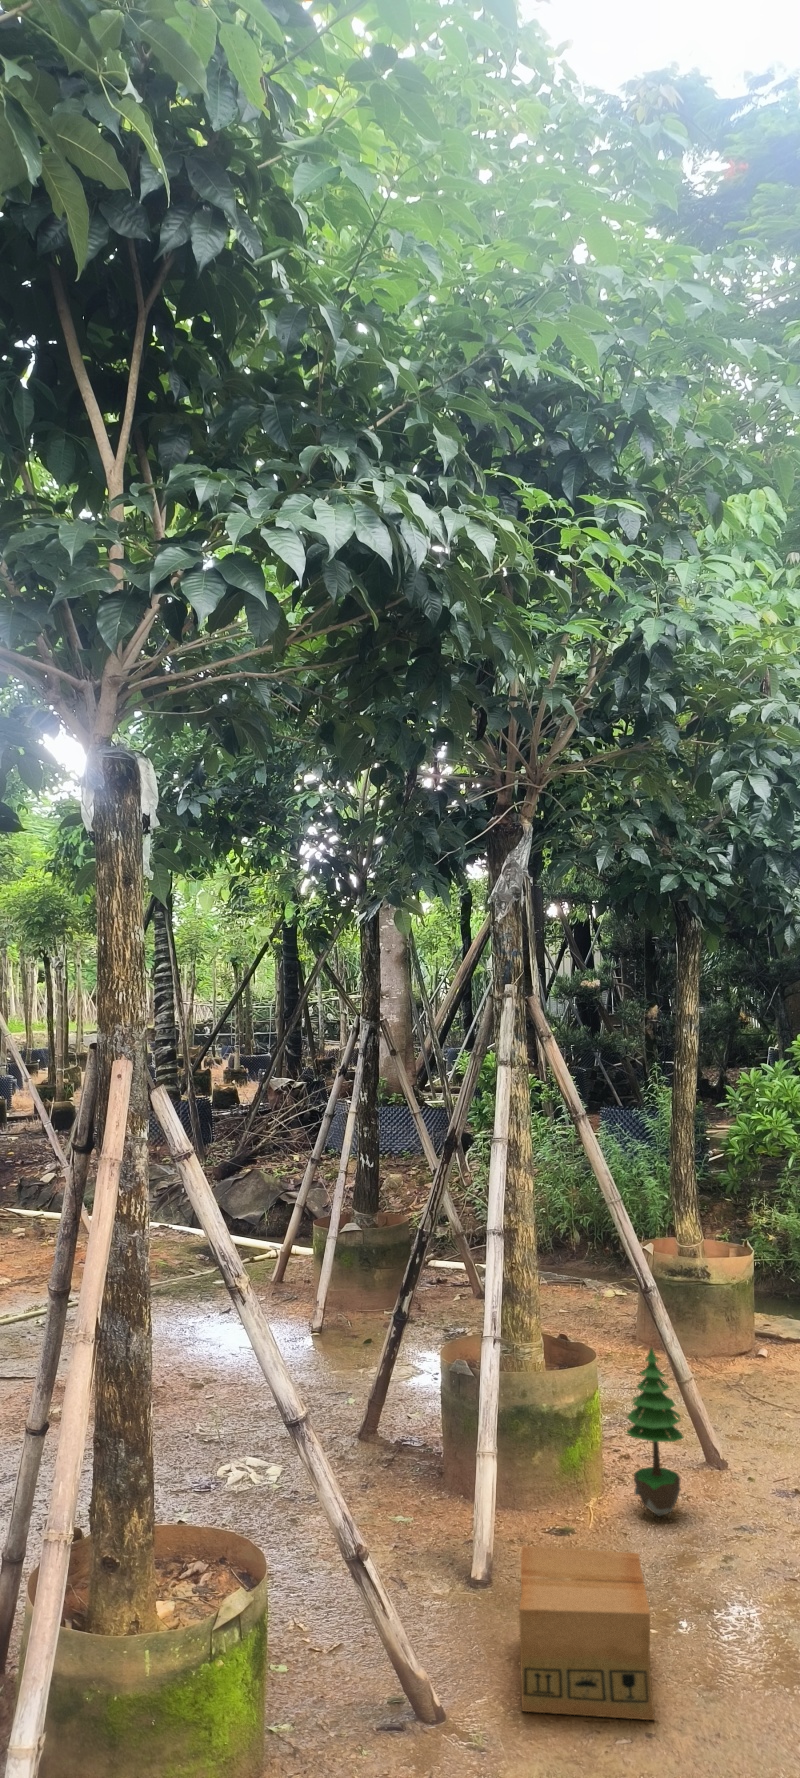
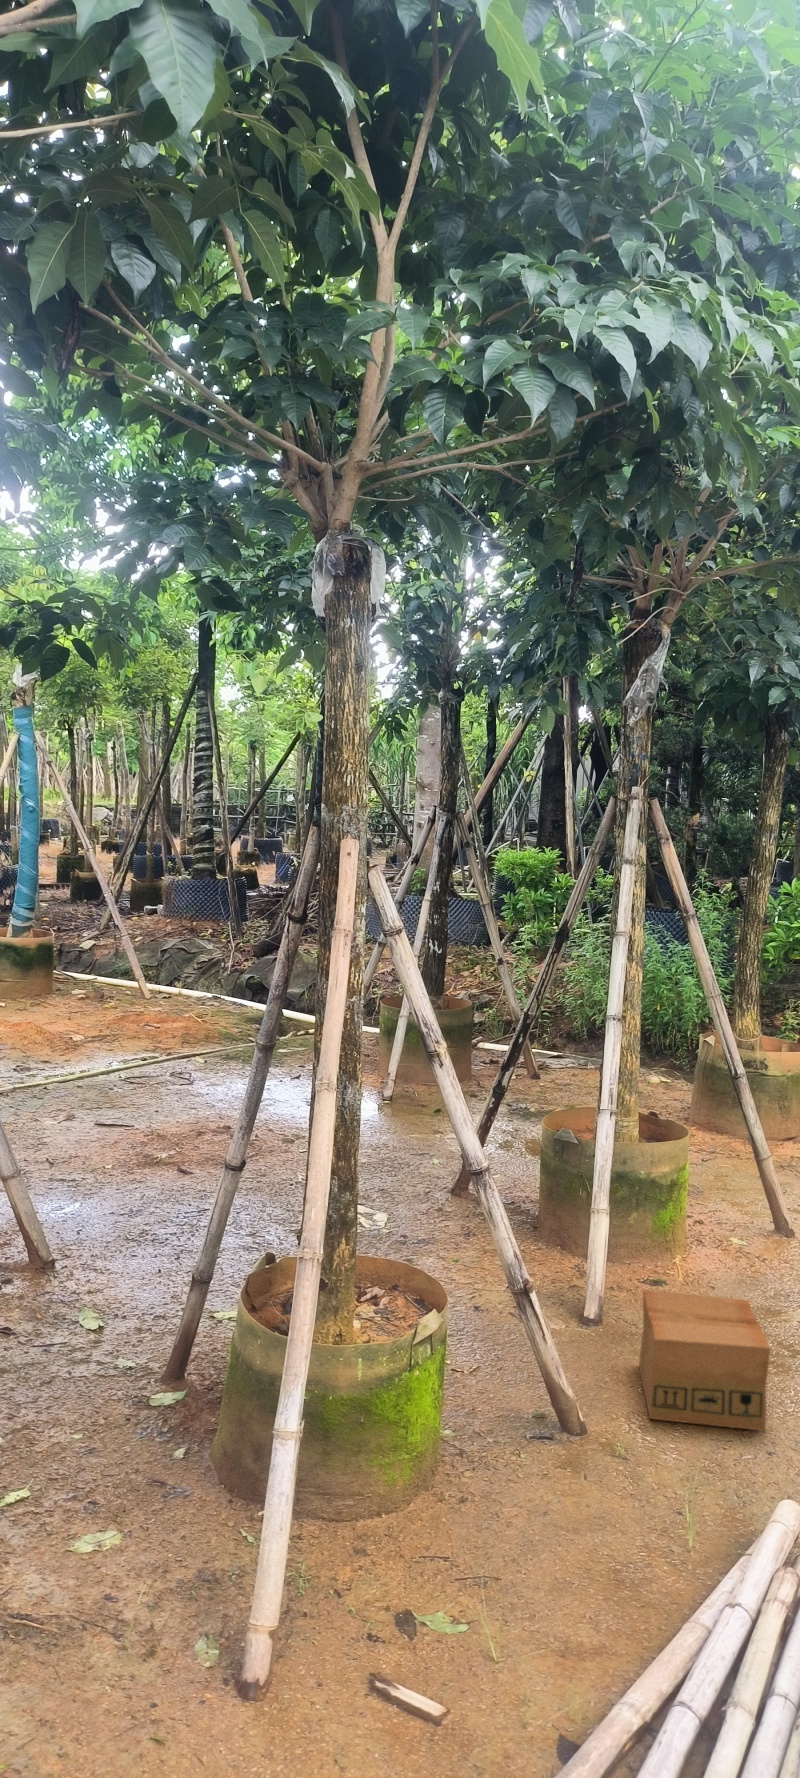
potted tree: present [627,1348,683,1516] -> none [713,1128,768,1273]

